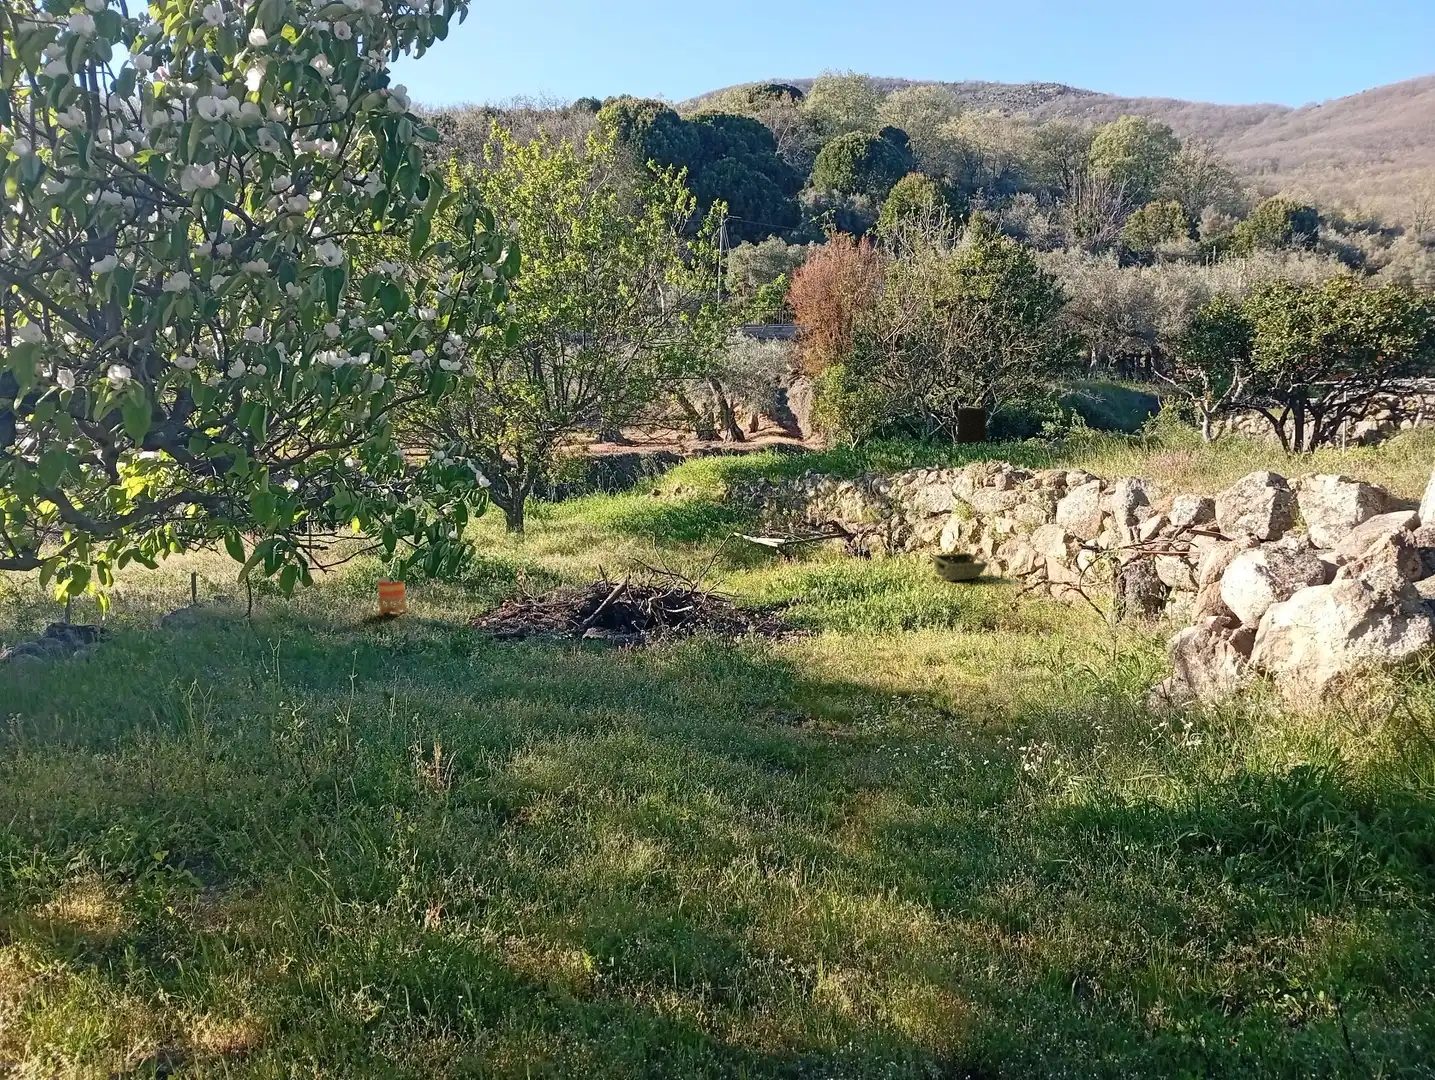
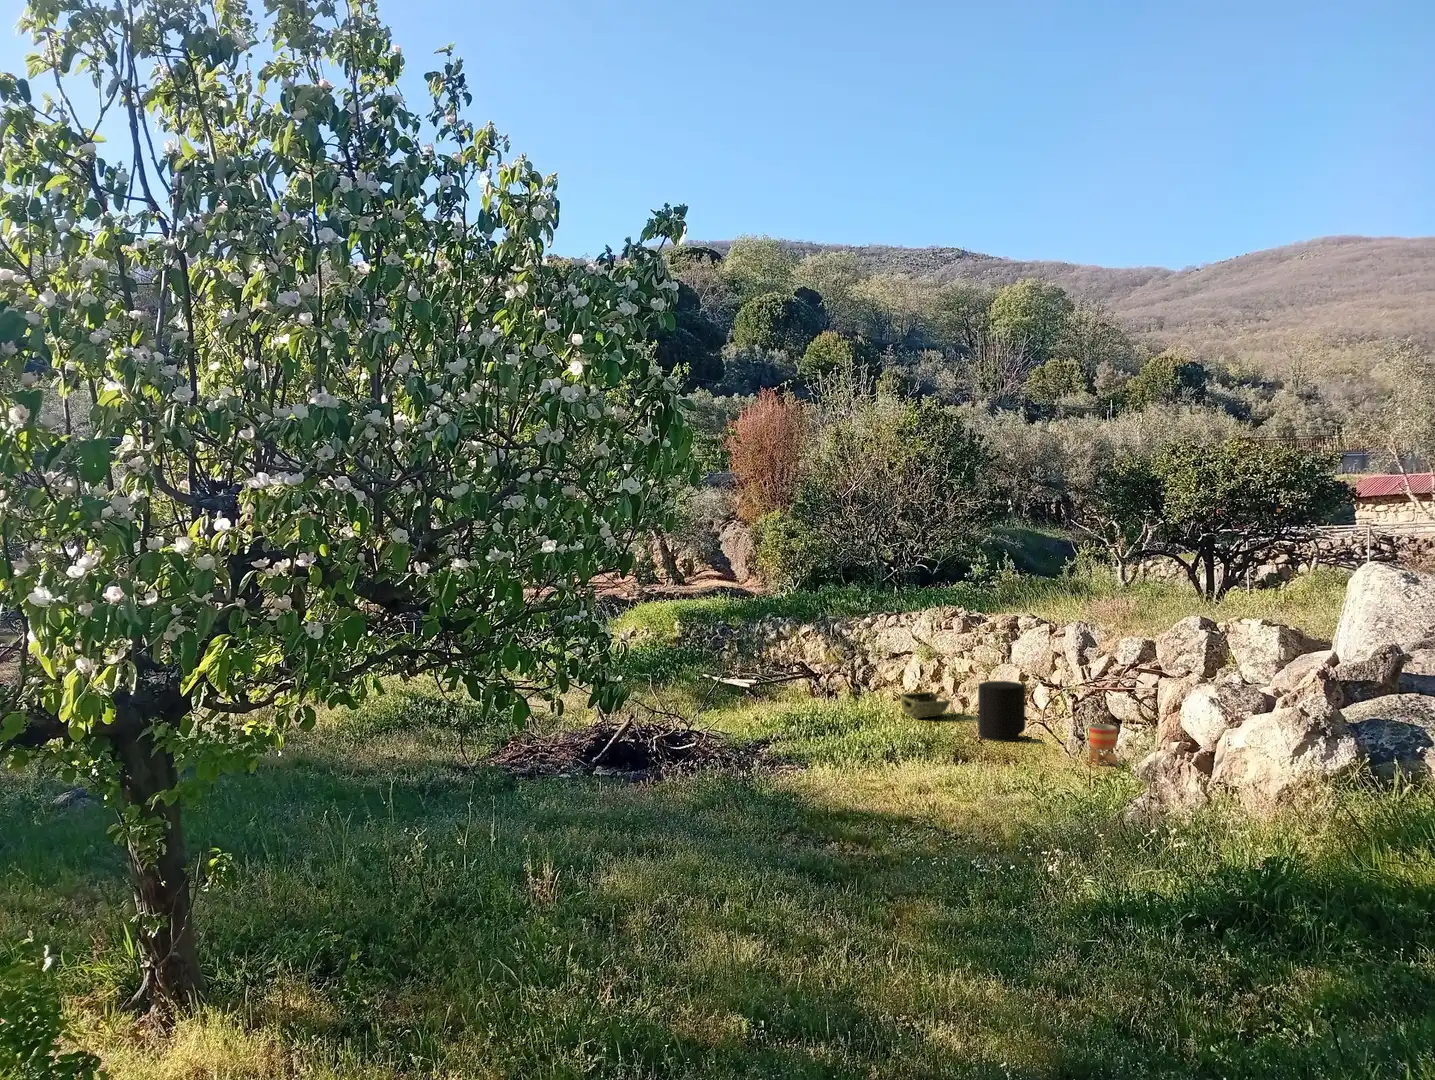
stool: present [957,408,987,442] -> present [978,681,1026,741]
planter: present [378,577,407,616] -> present [1089,724,1117,765]

